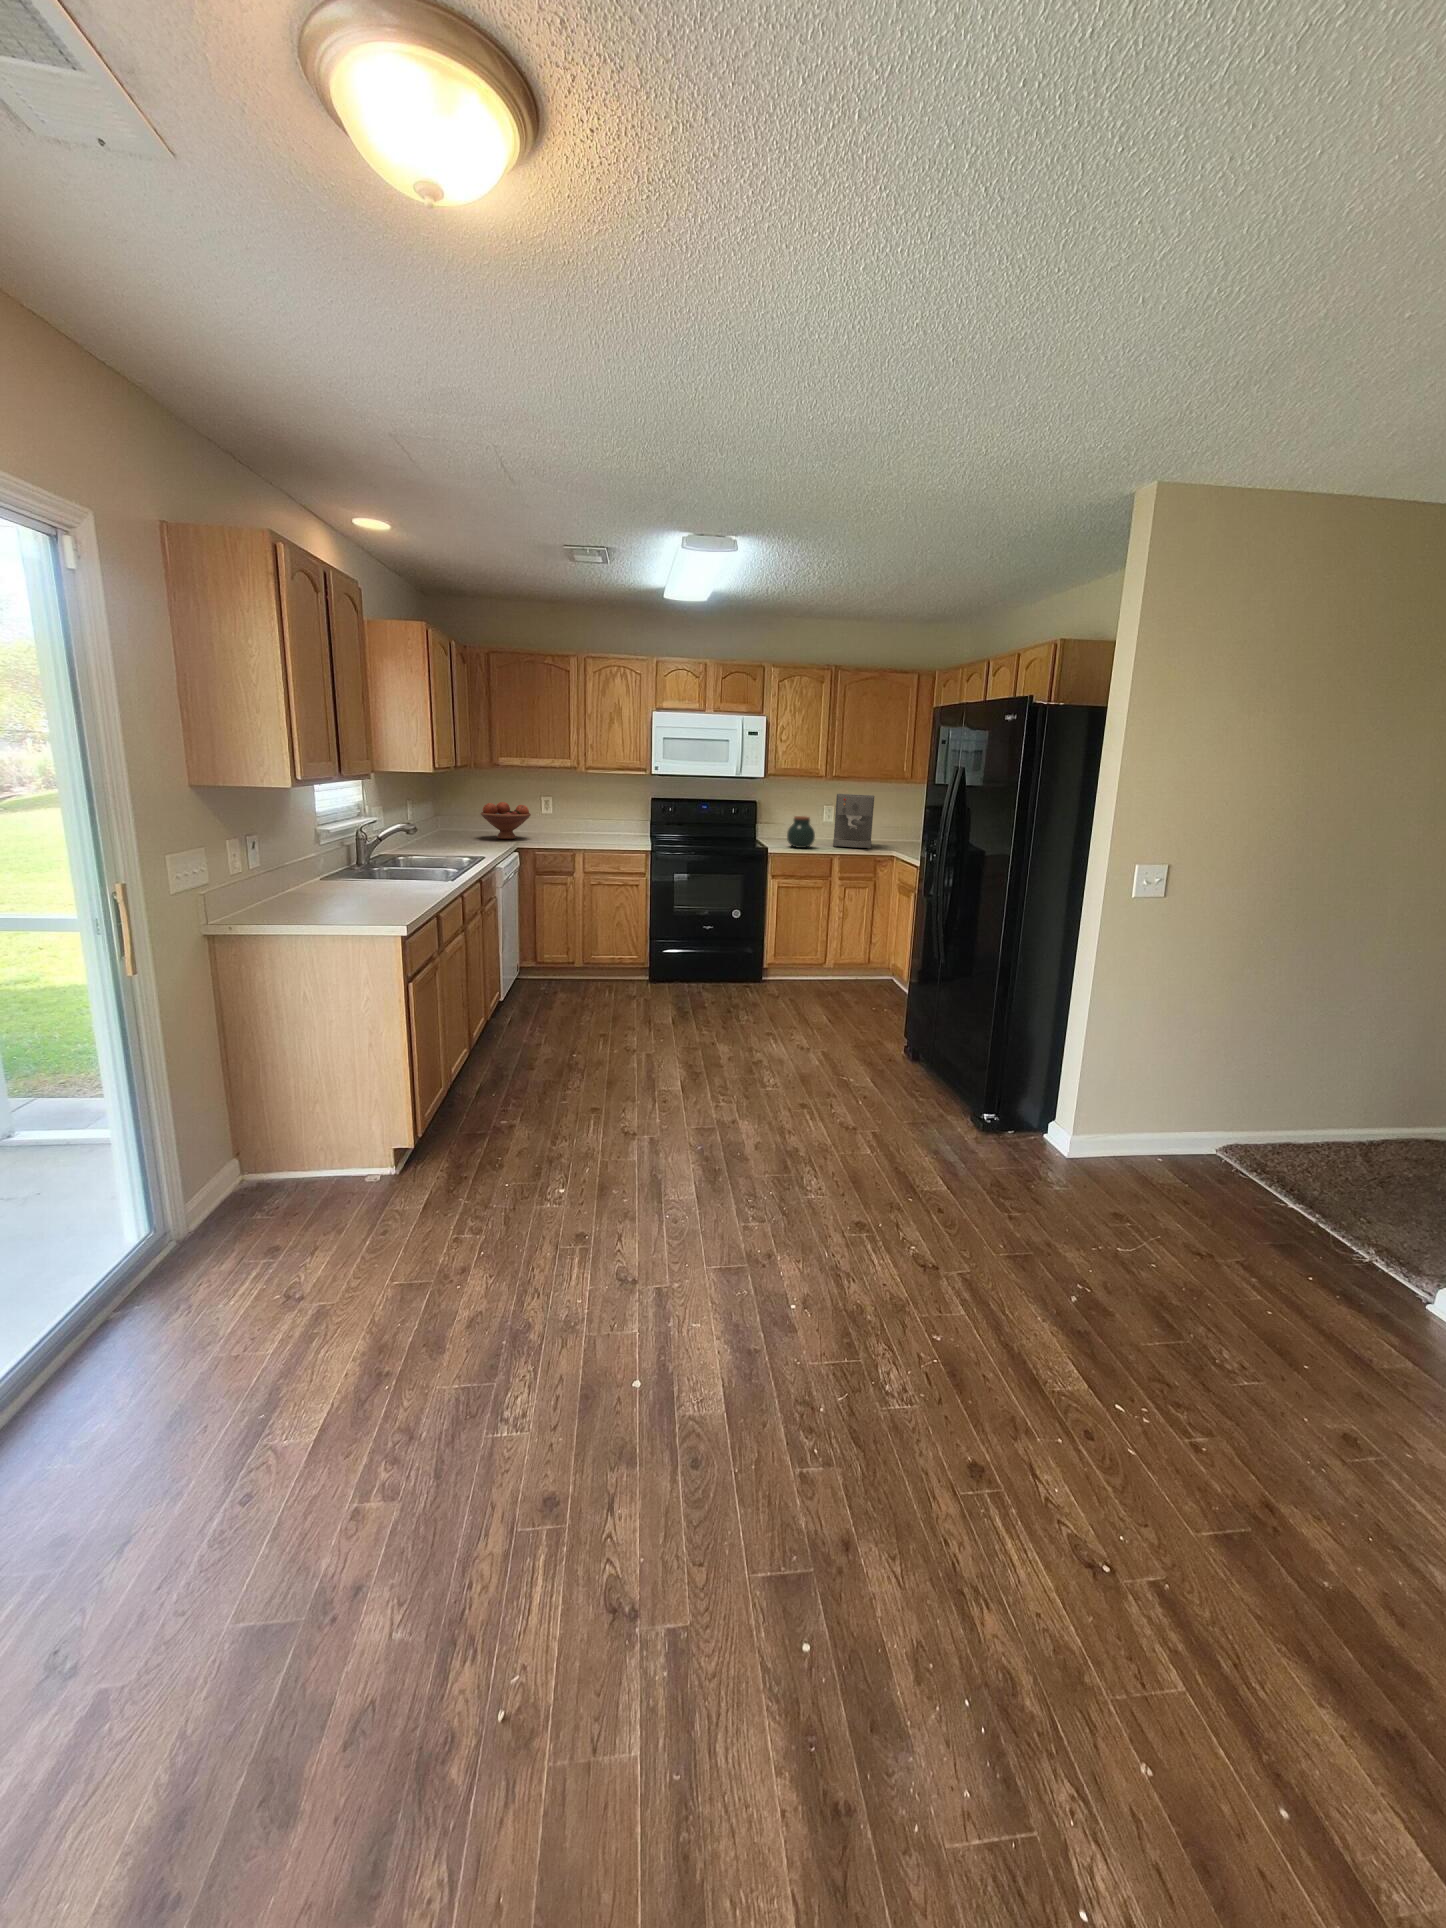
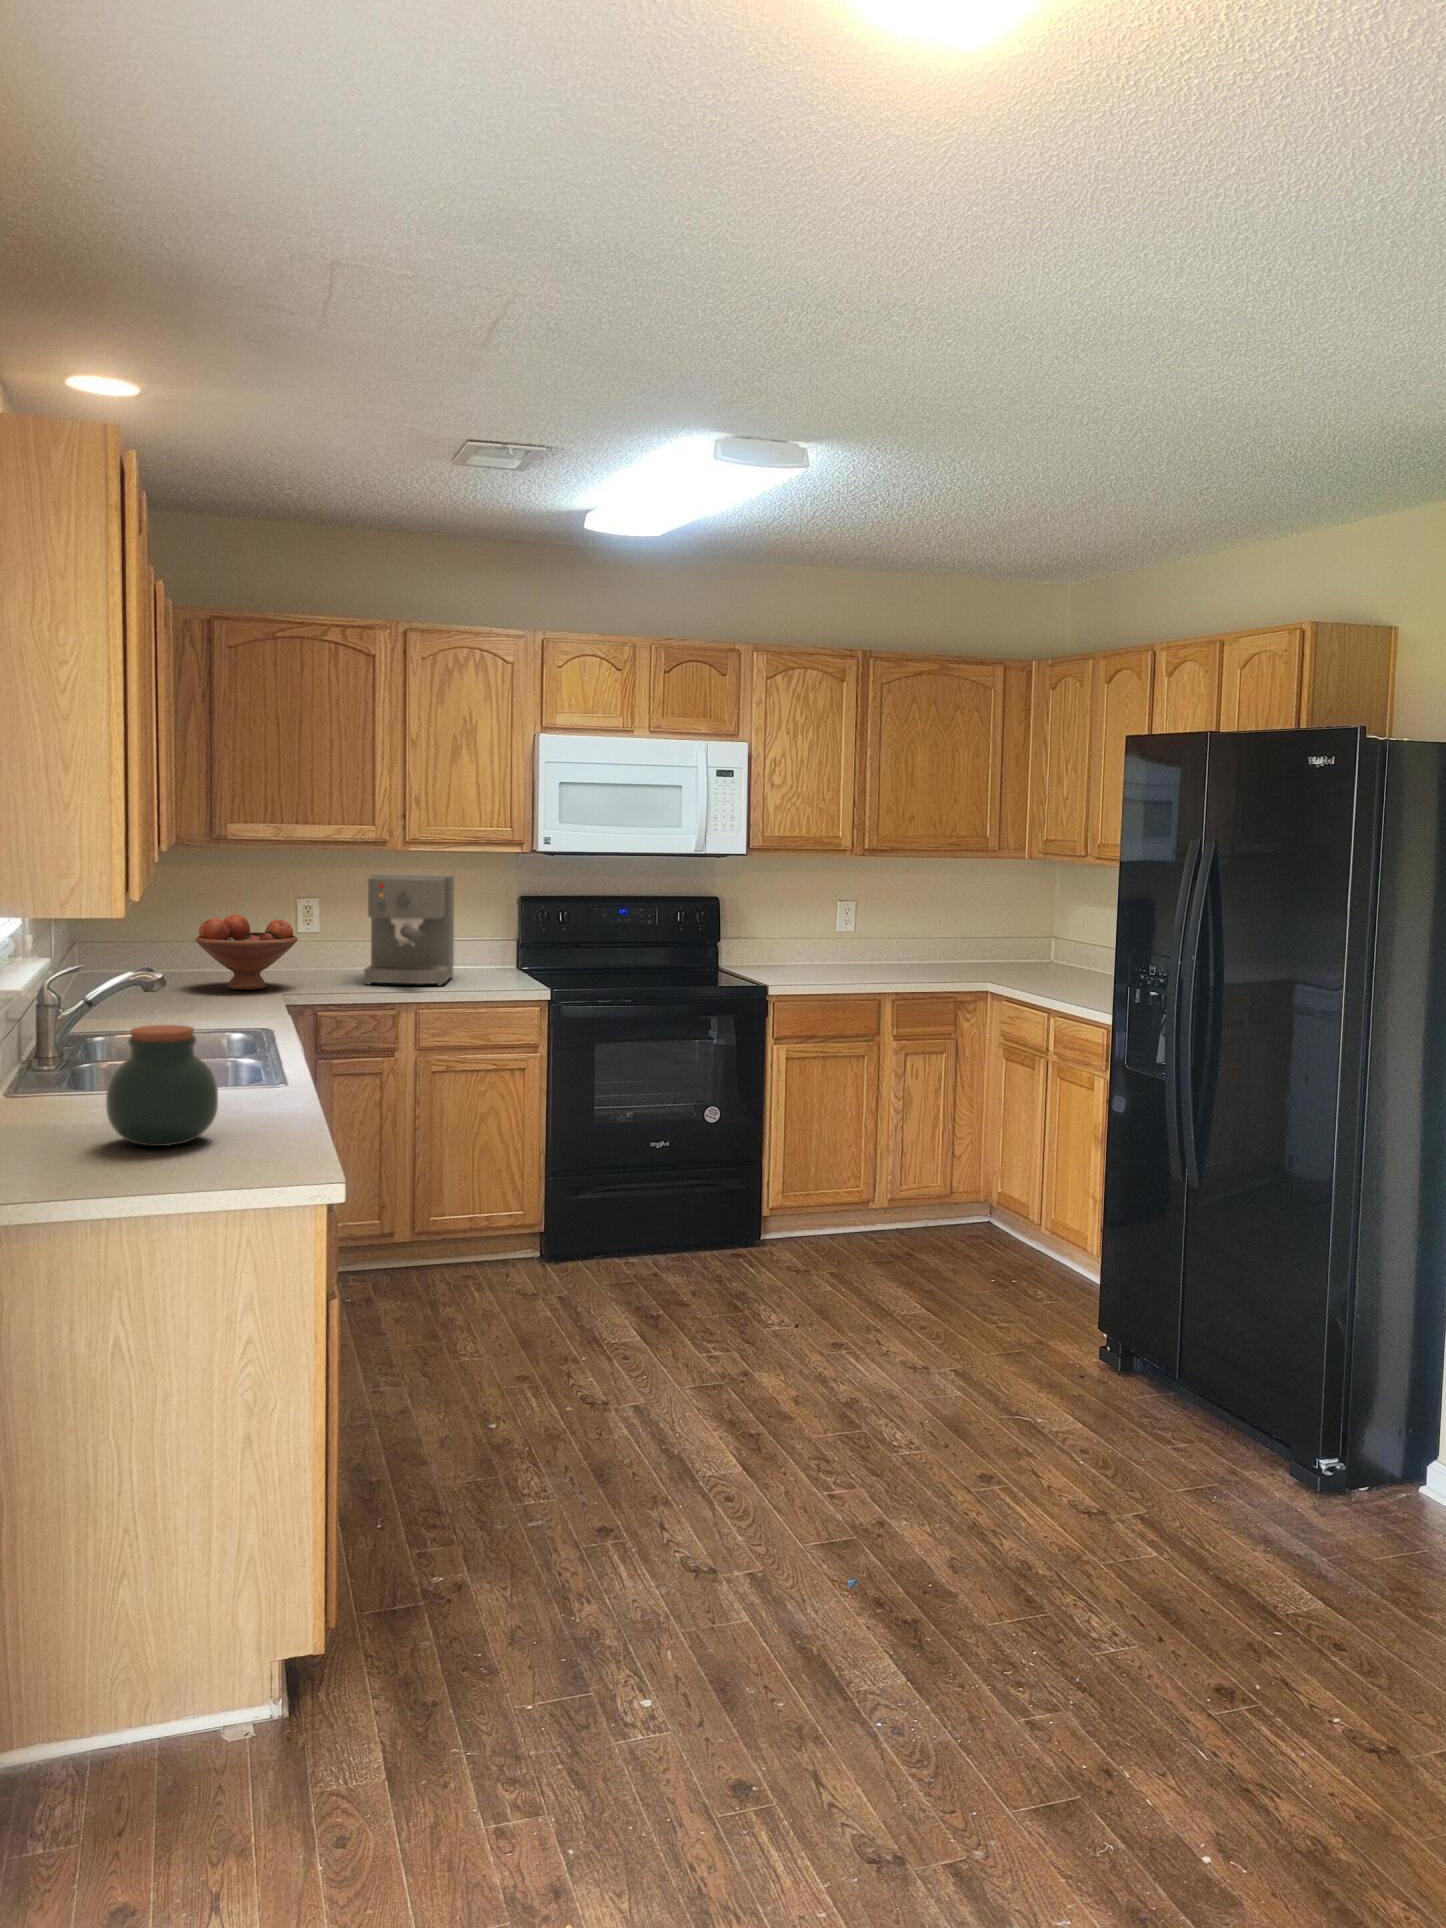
coffee maker: present [833,794,874,849] -> present [364,873,454,986]
jar: present [787,816,815,848] -> present [106,1025,218,1146]

